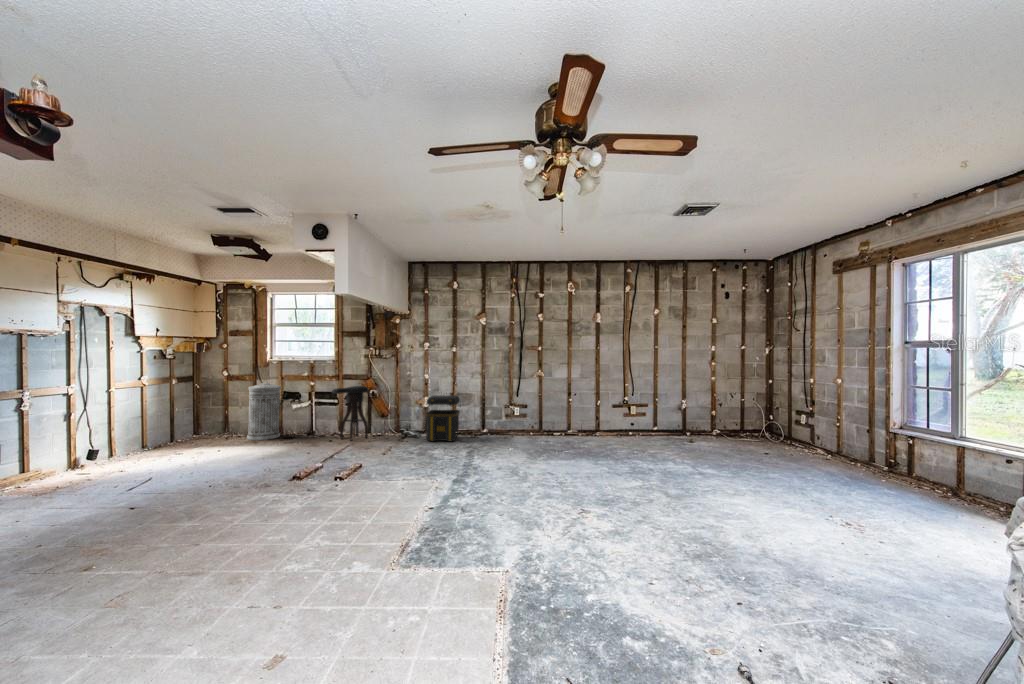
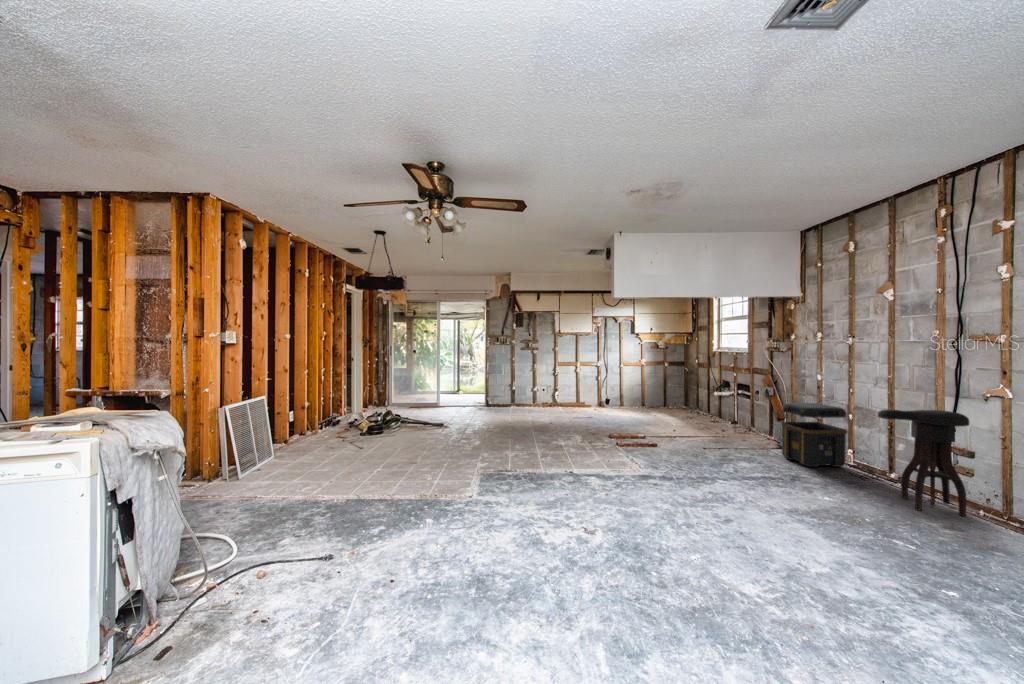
trash can: present [247,383,281,440] -> none [690,369,716,419]
stool: present [332,386,369,441] -> present [878,410,969,516]

